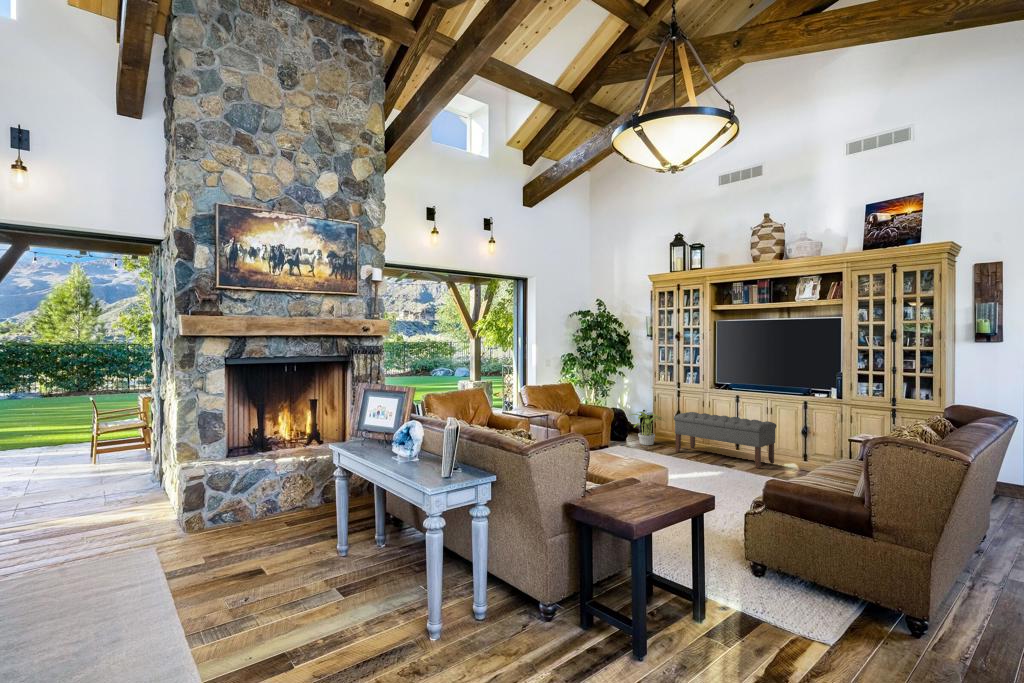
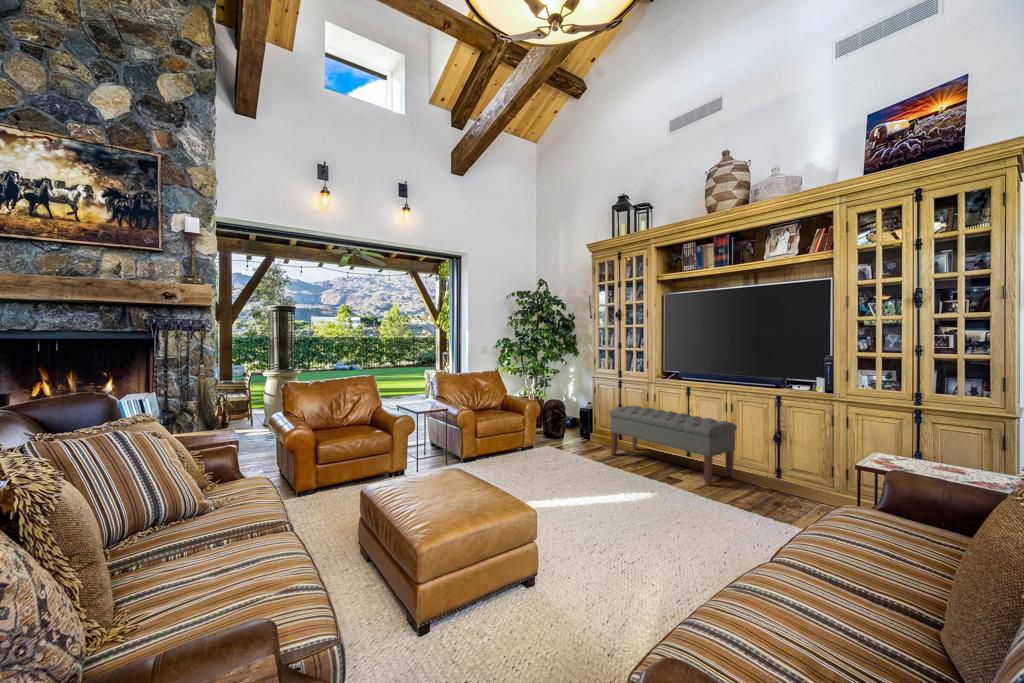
potted plant: present [629,412,661,445] -> none [563,404,607,443]

